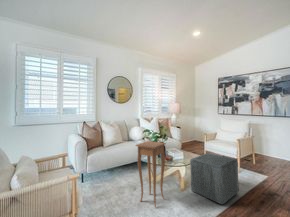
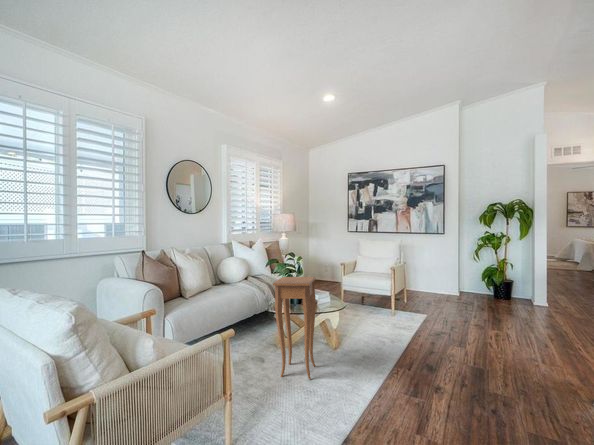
ottoman: present [190,153,239,204] -> none [344,290,407,357]

